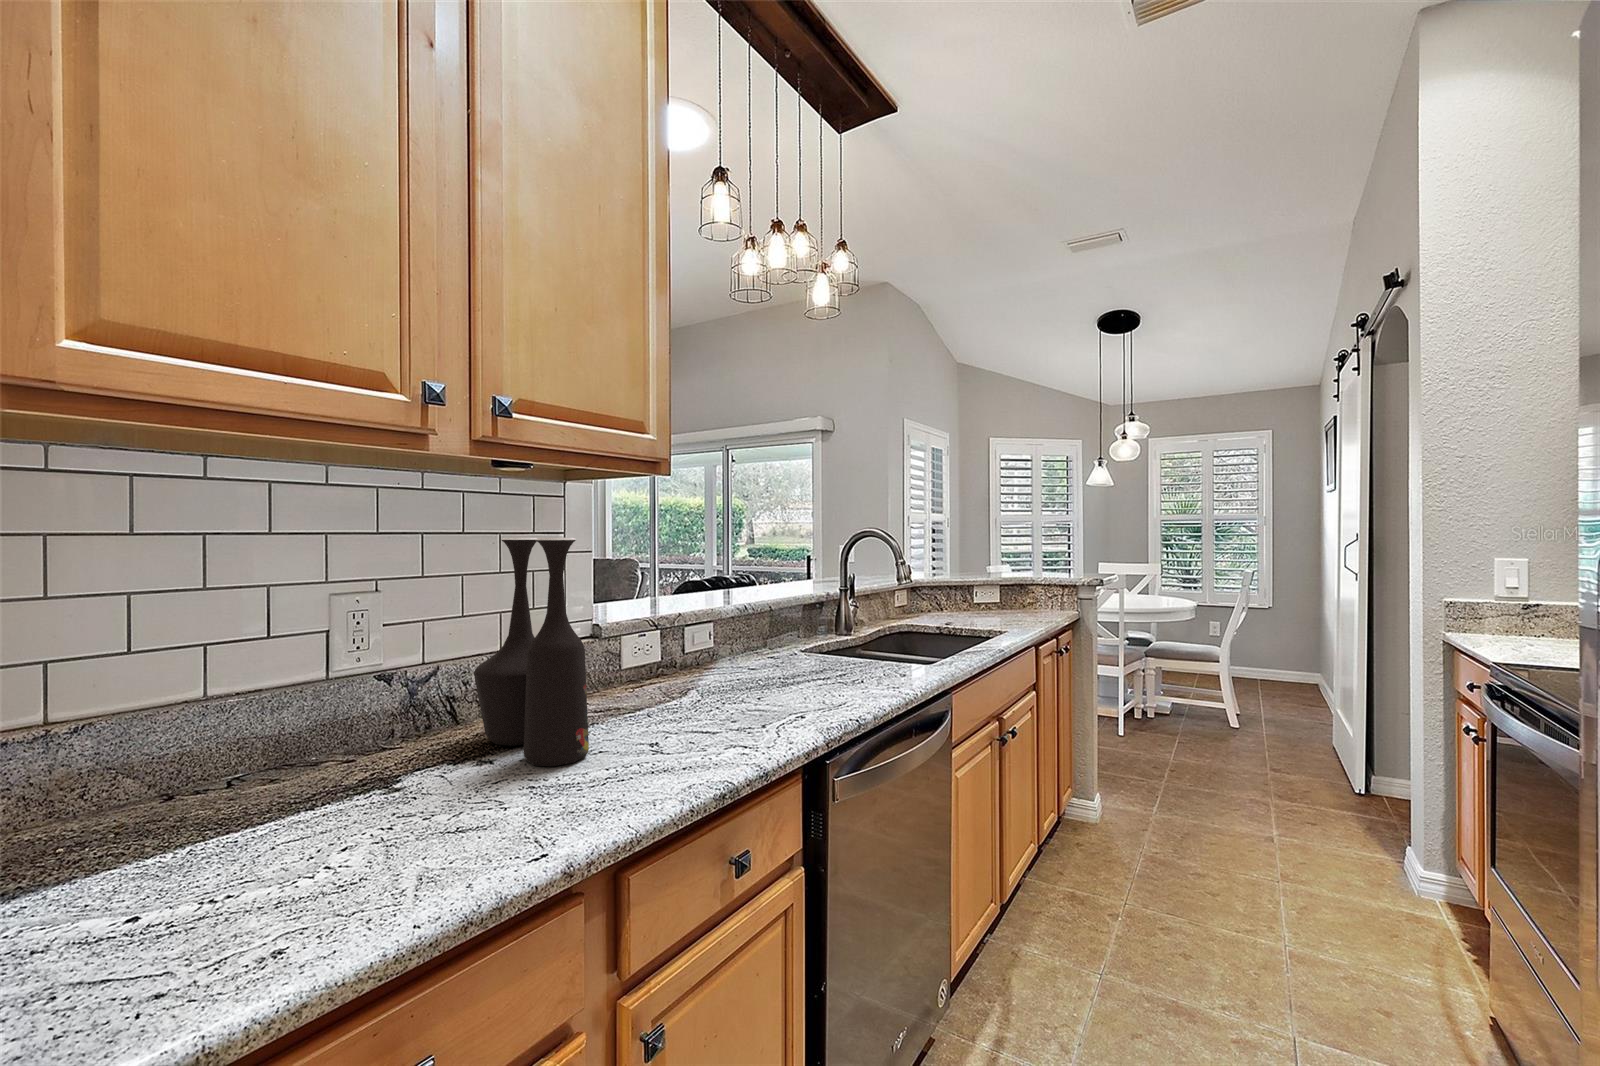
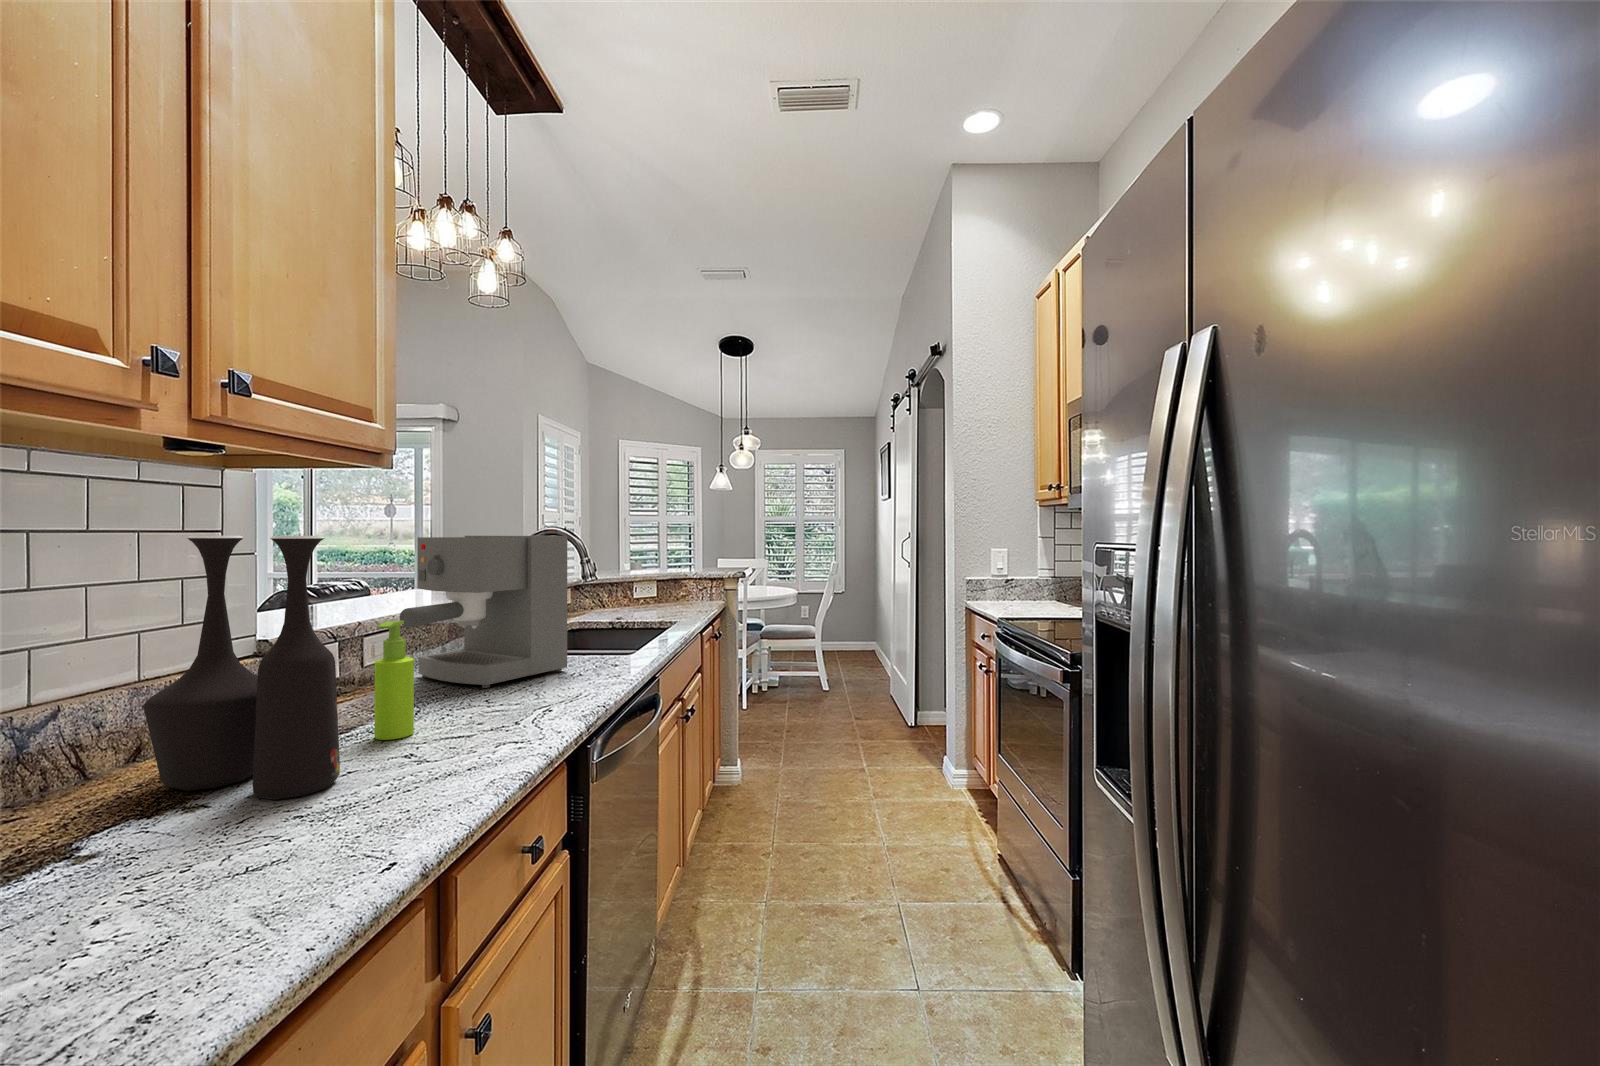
coffee maker: none [696,537,852,684] -> present [400,536,567,688]
soap dispenser: none [644,615,678,724] -> present [375,621,414,740]

